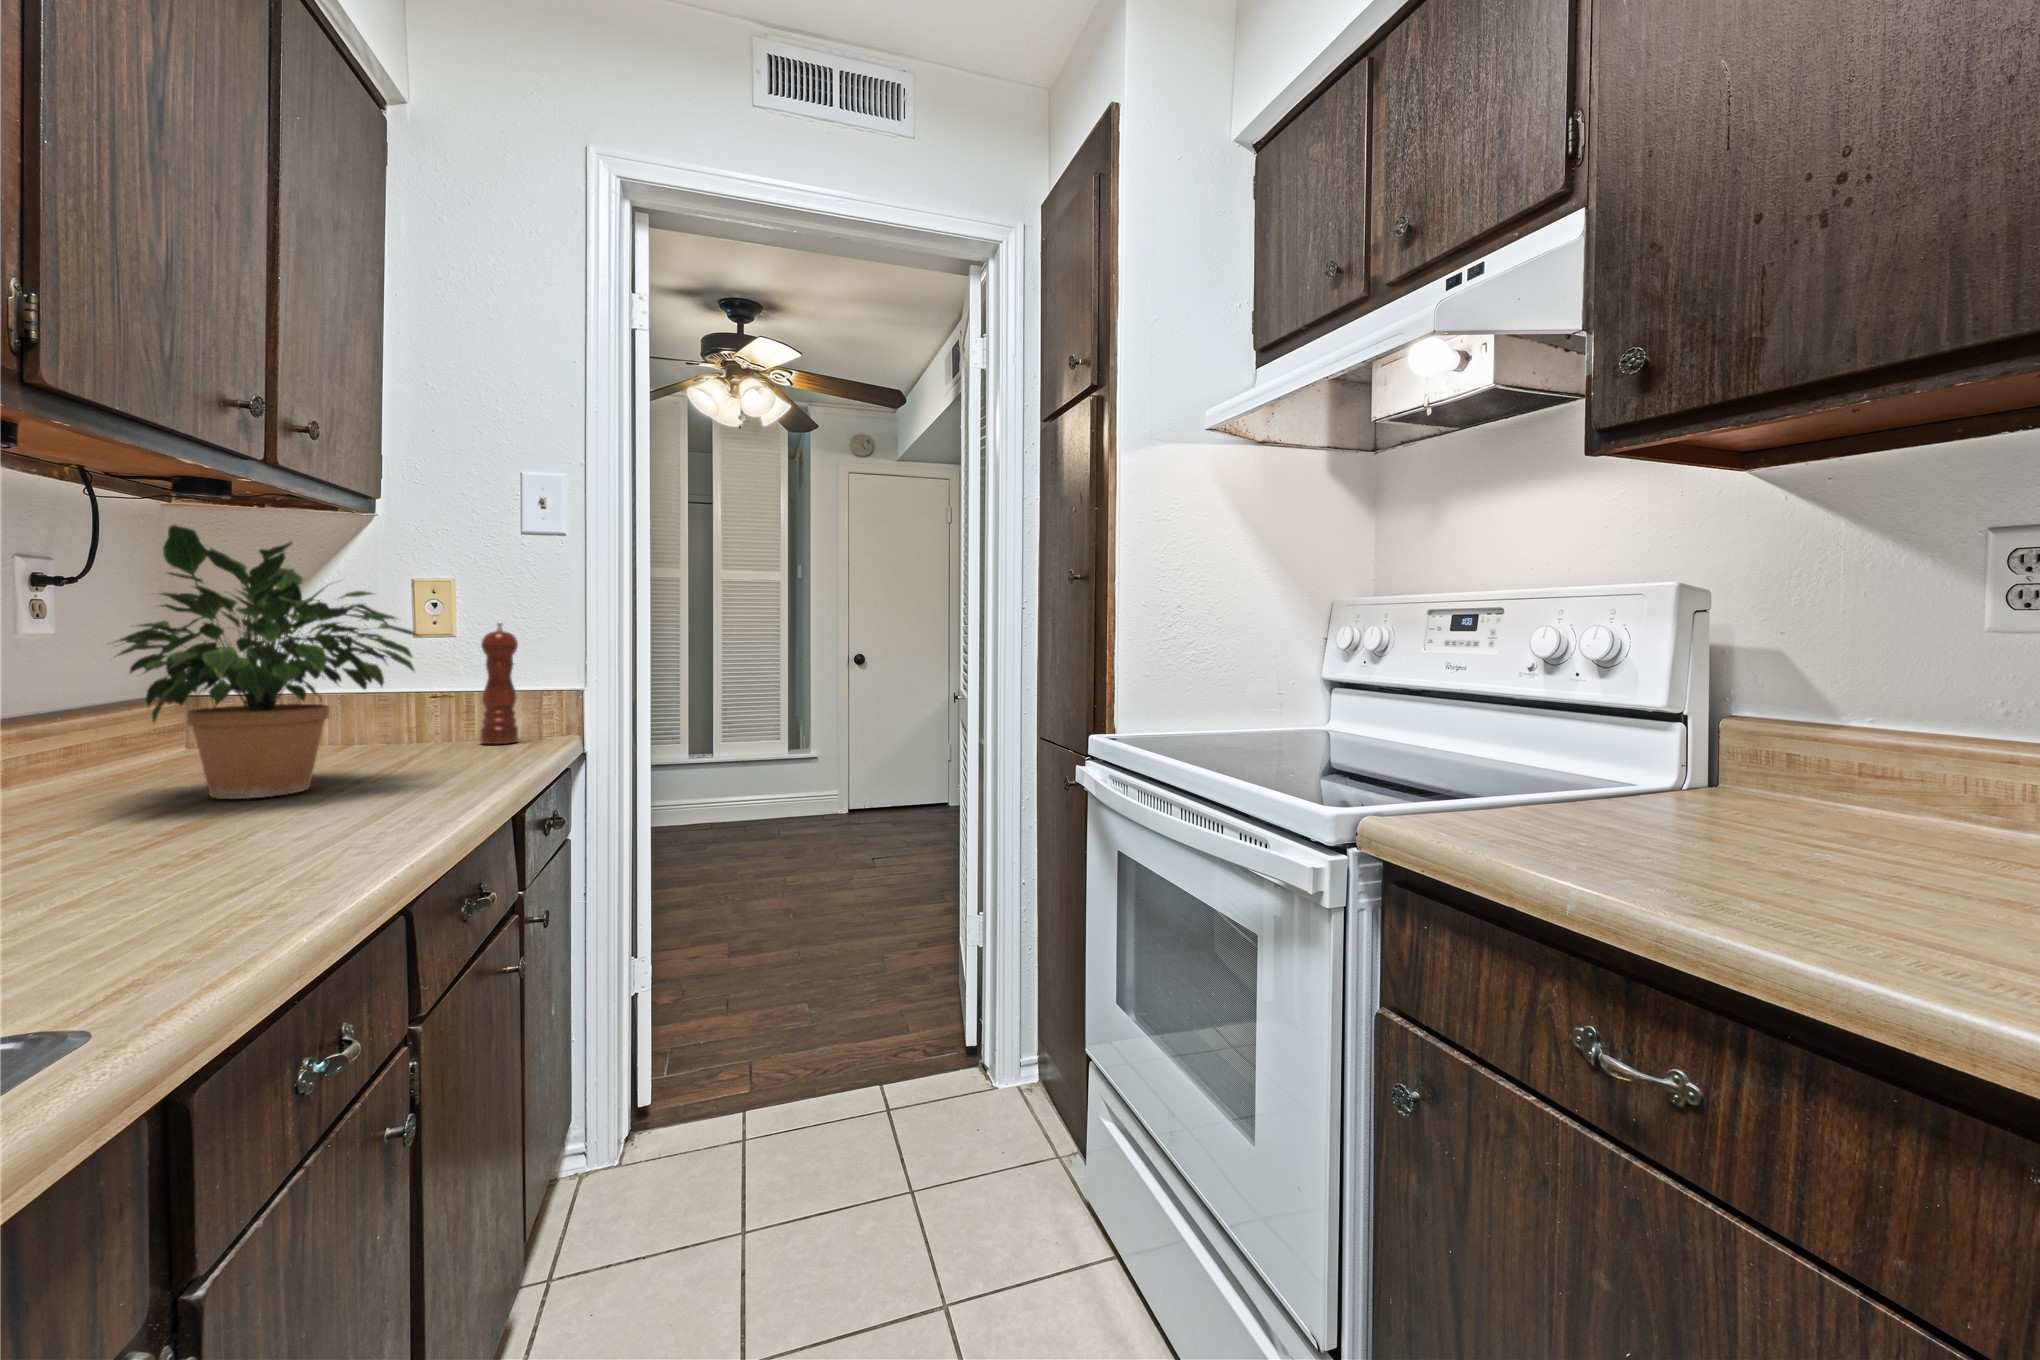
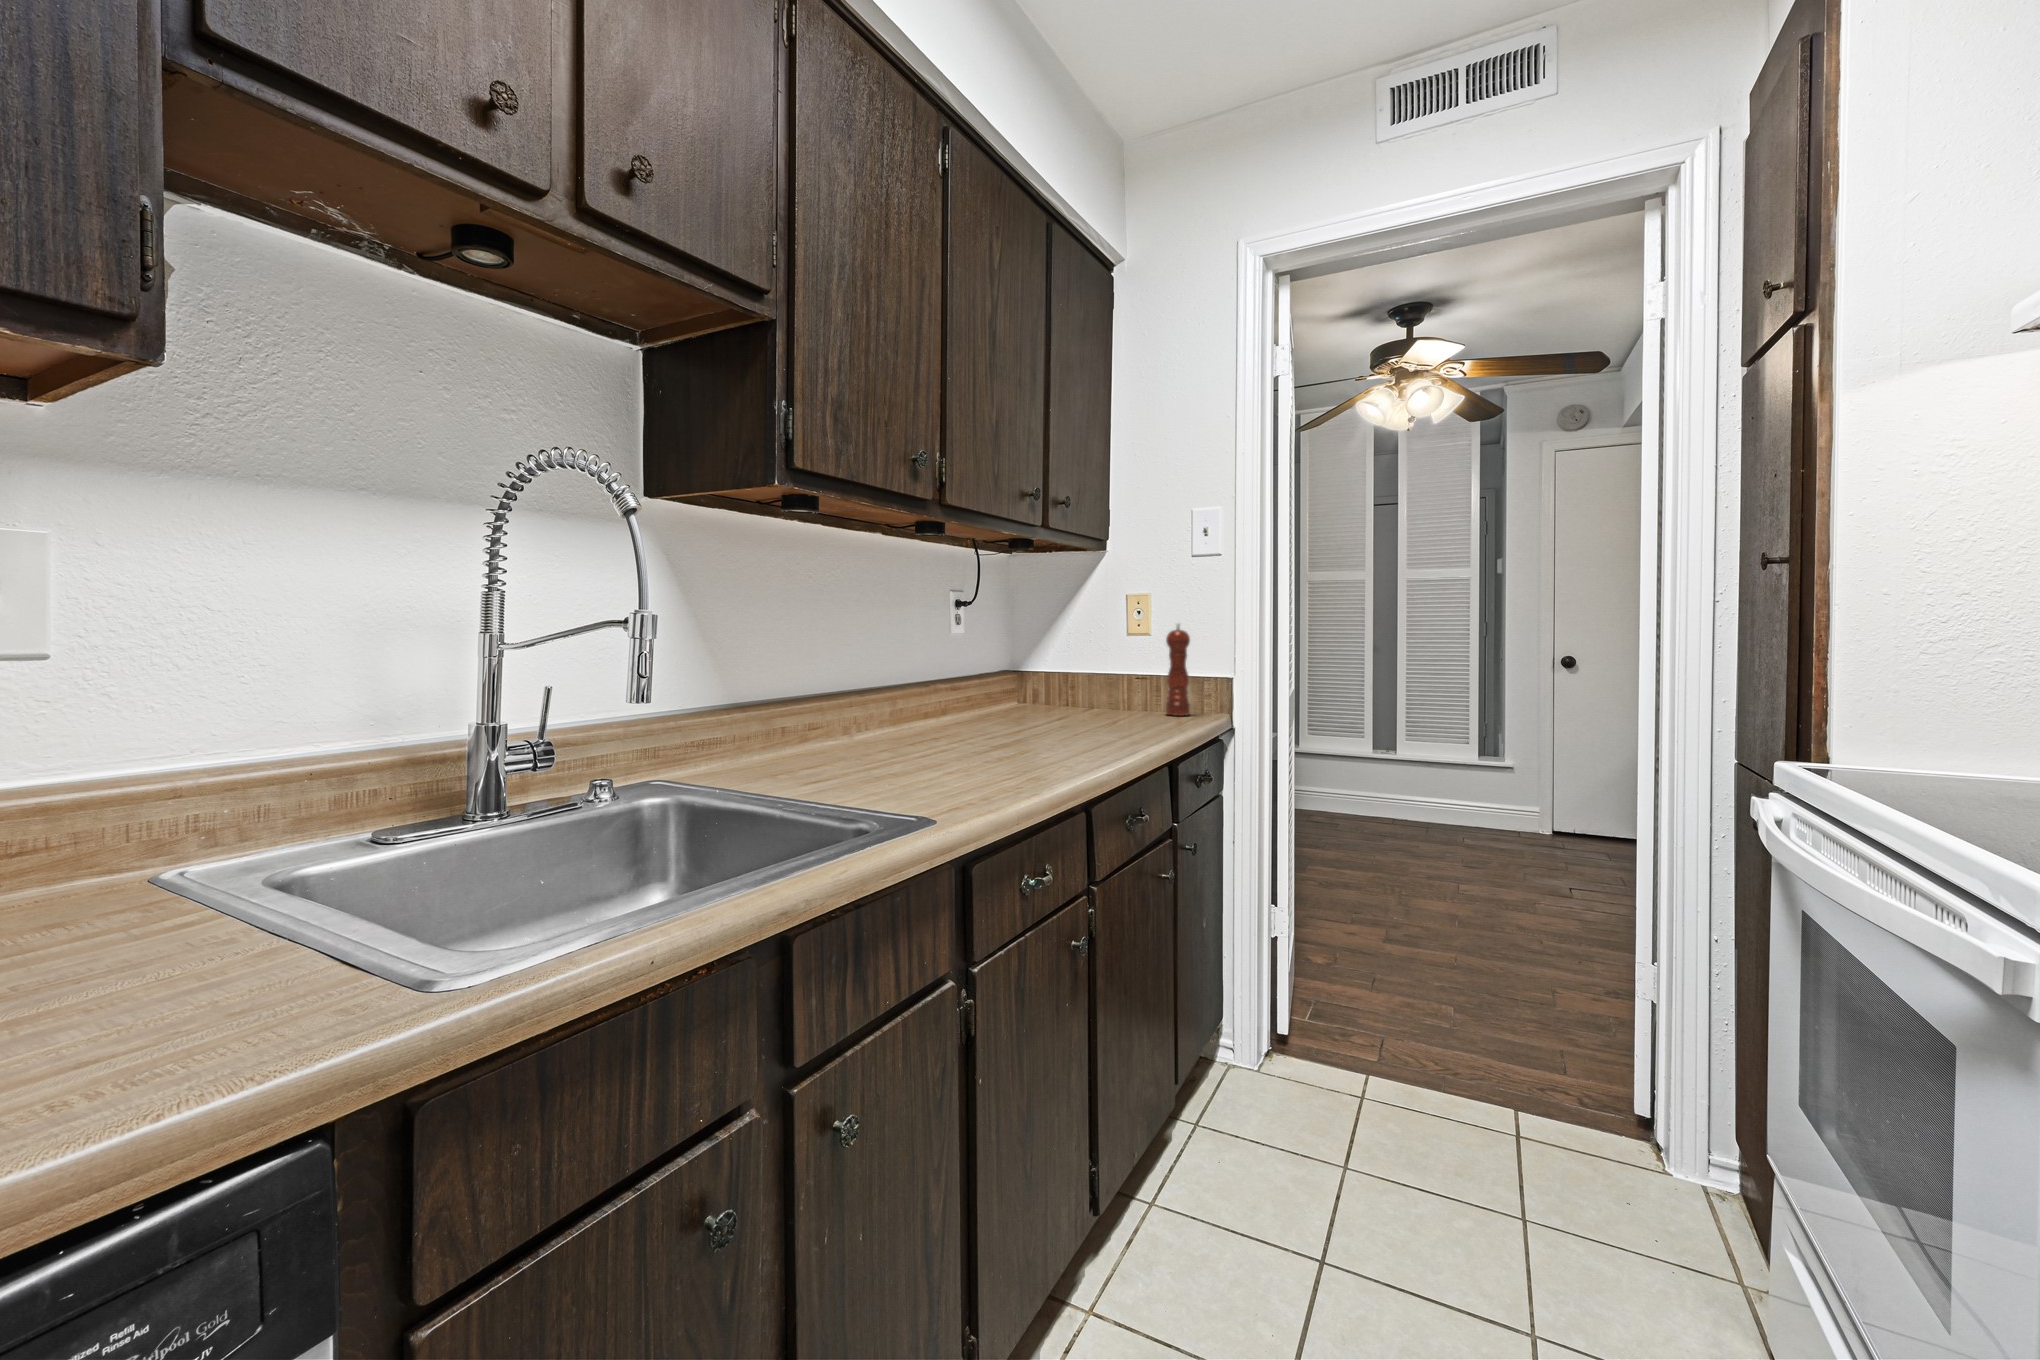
potted plant: present [118,525,418,799] -> none [963,565,1125,733]

